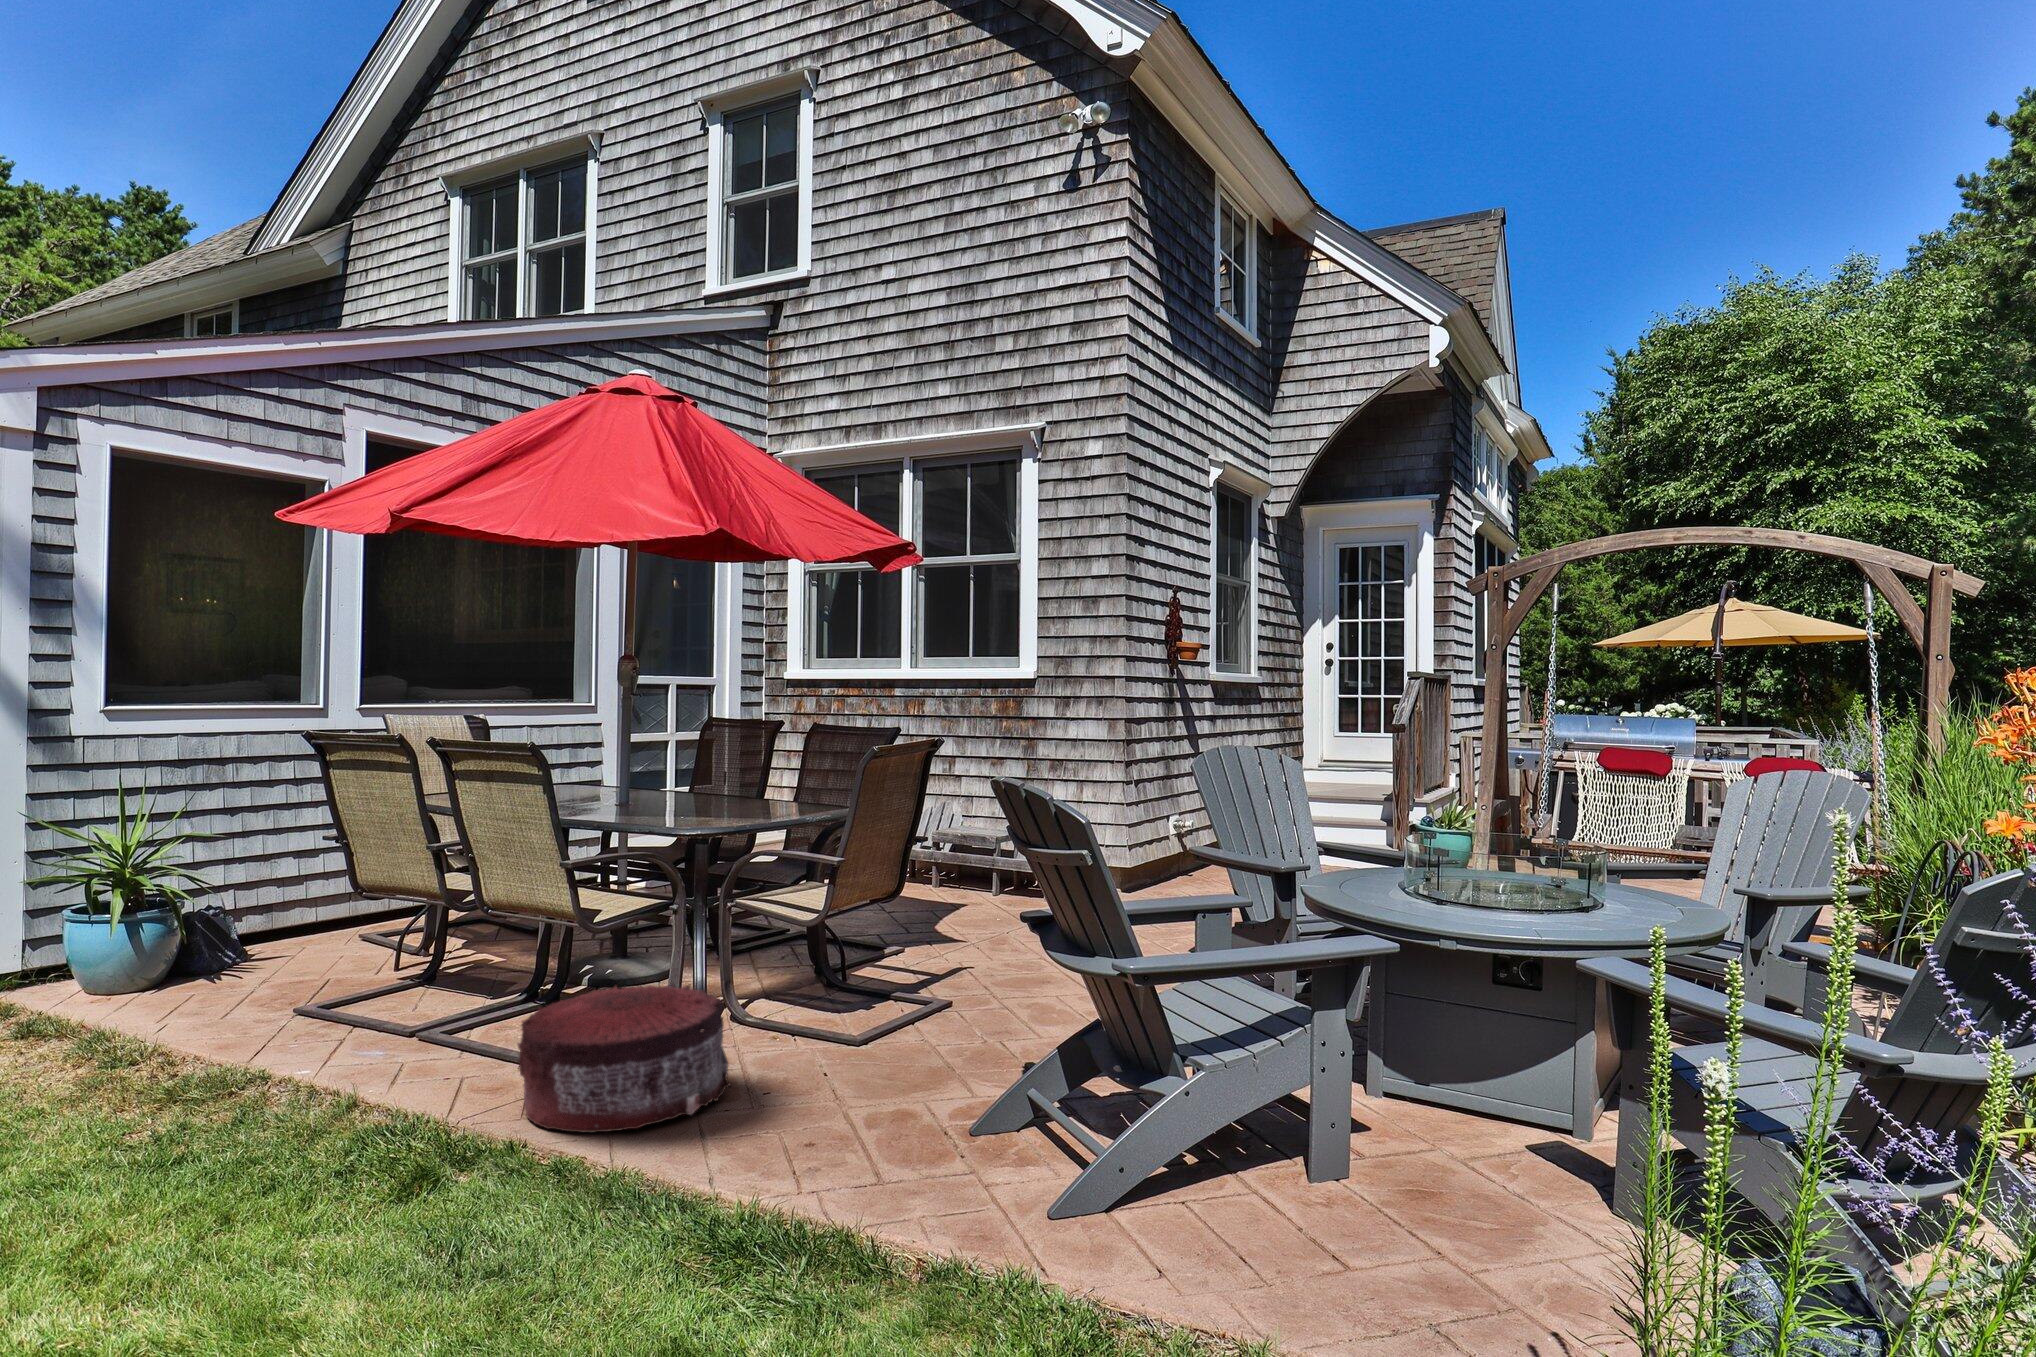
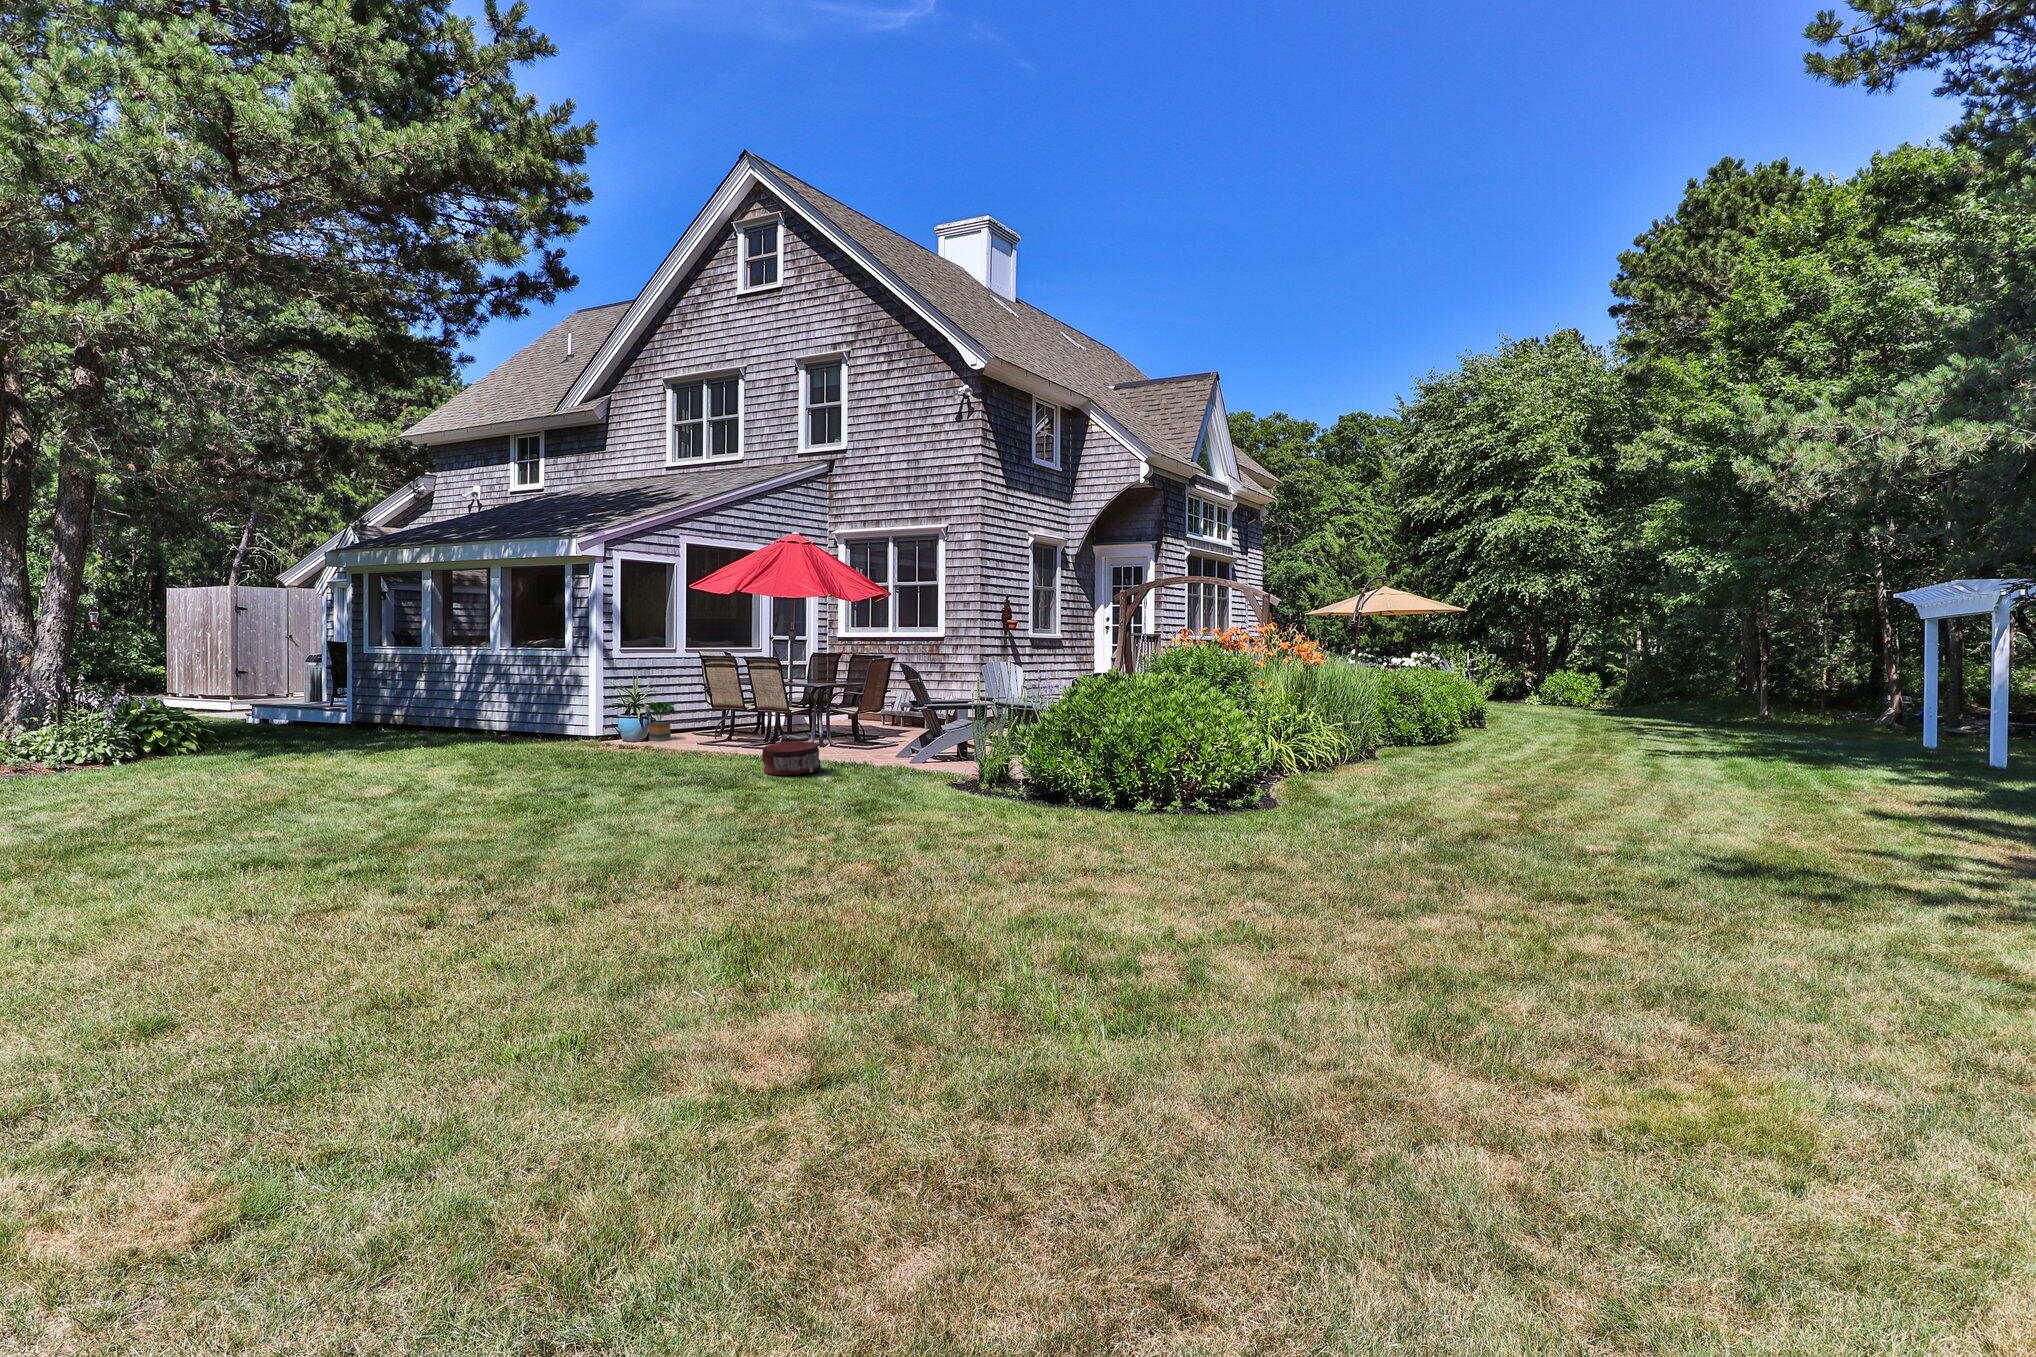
potted tree: none [268,837,360,948] -> present [646,702,676,742]

